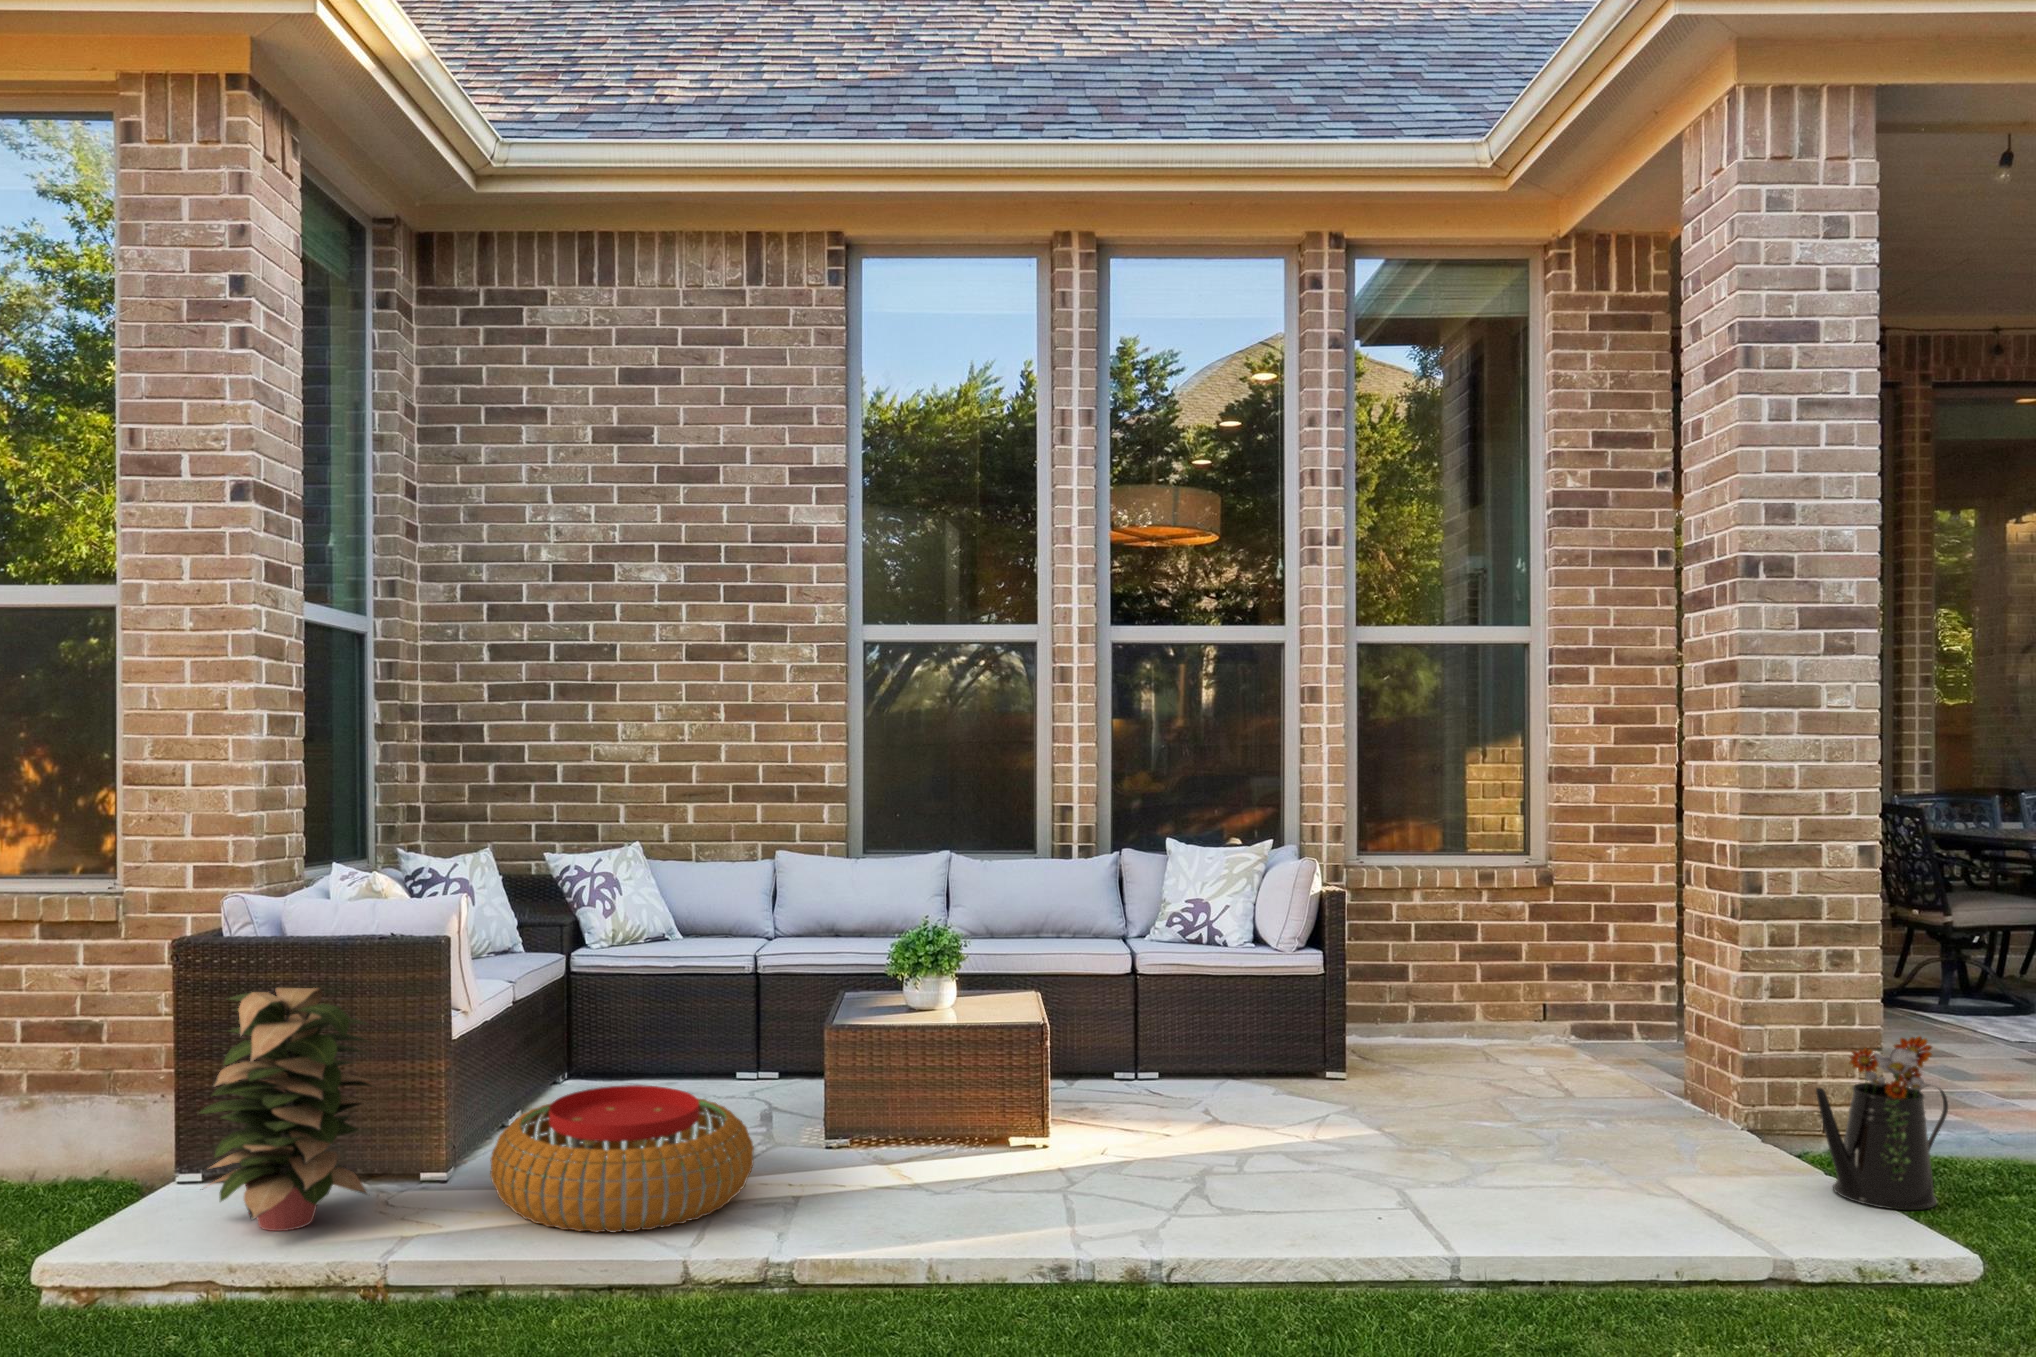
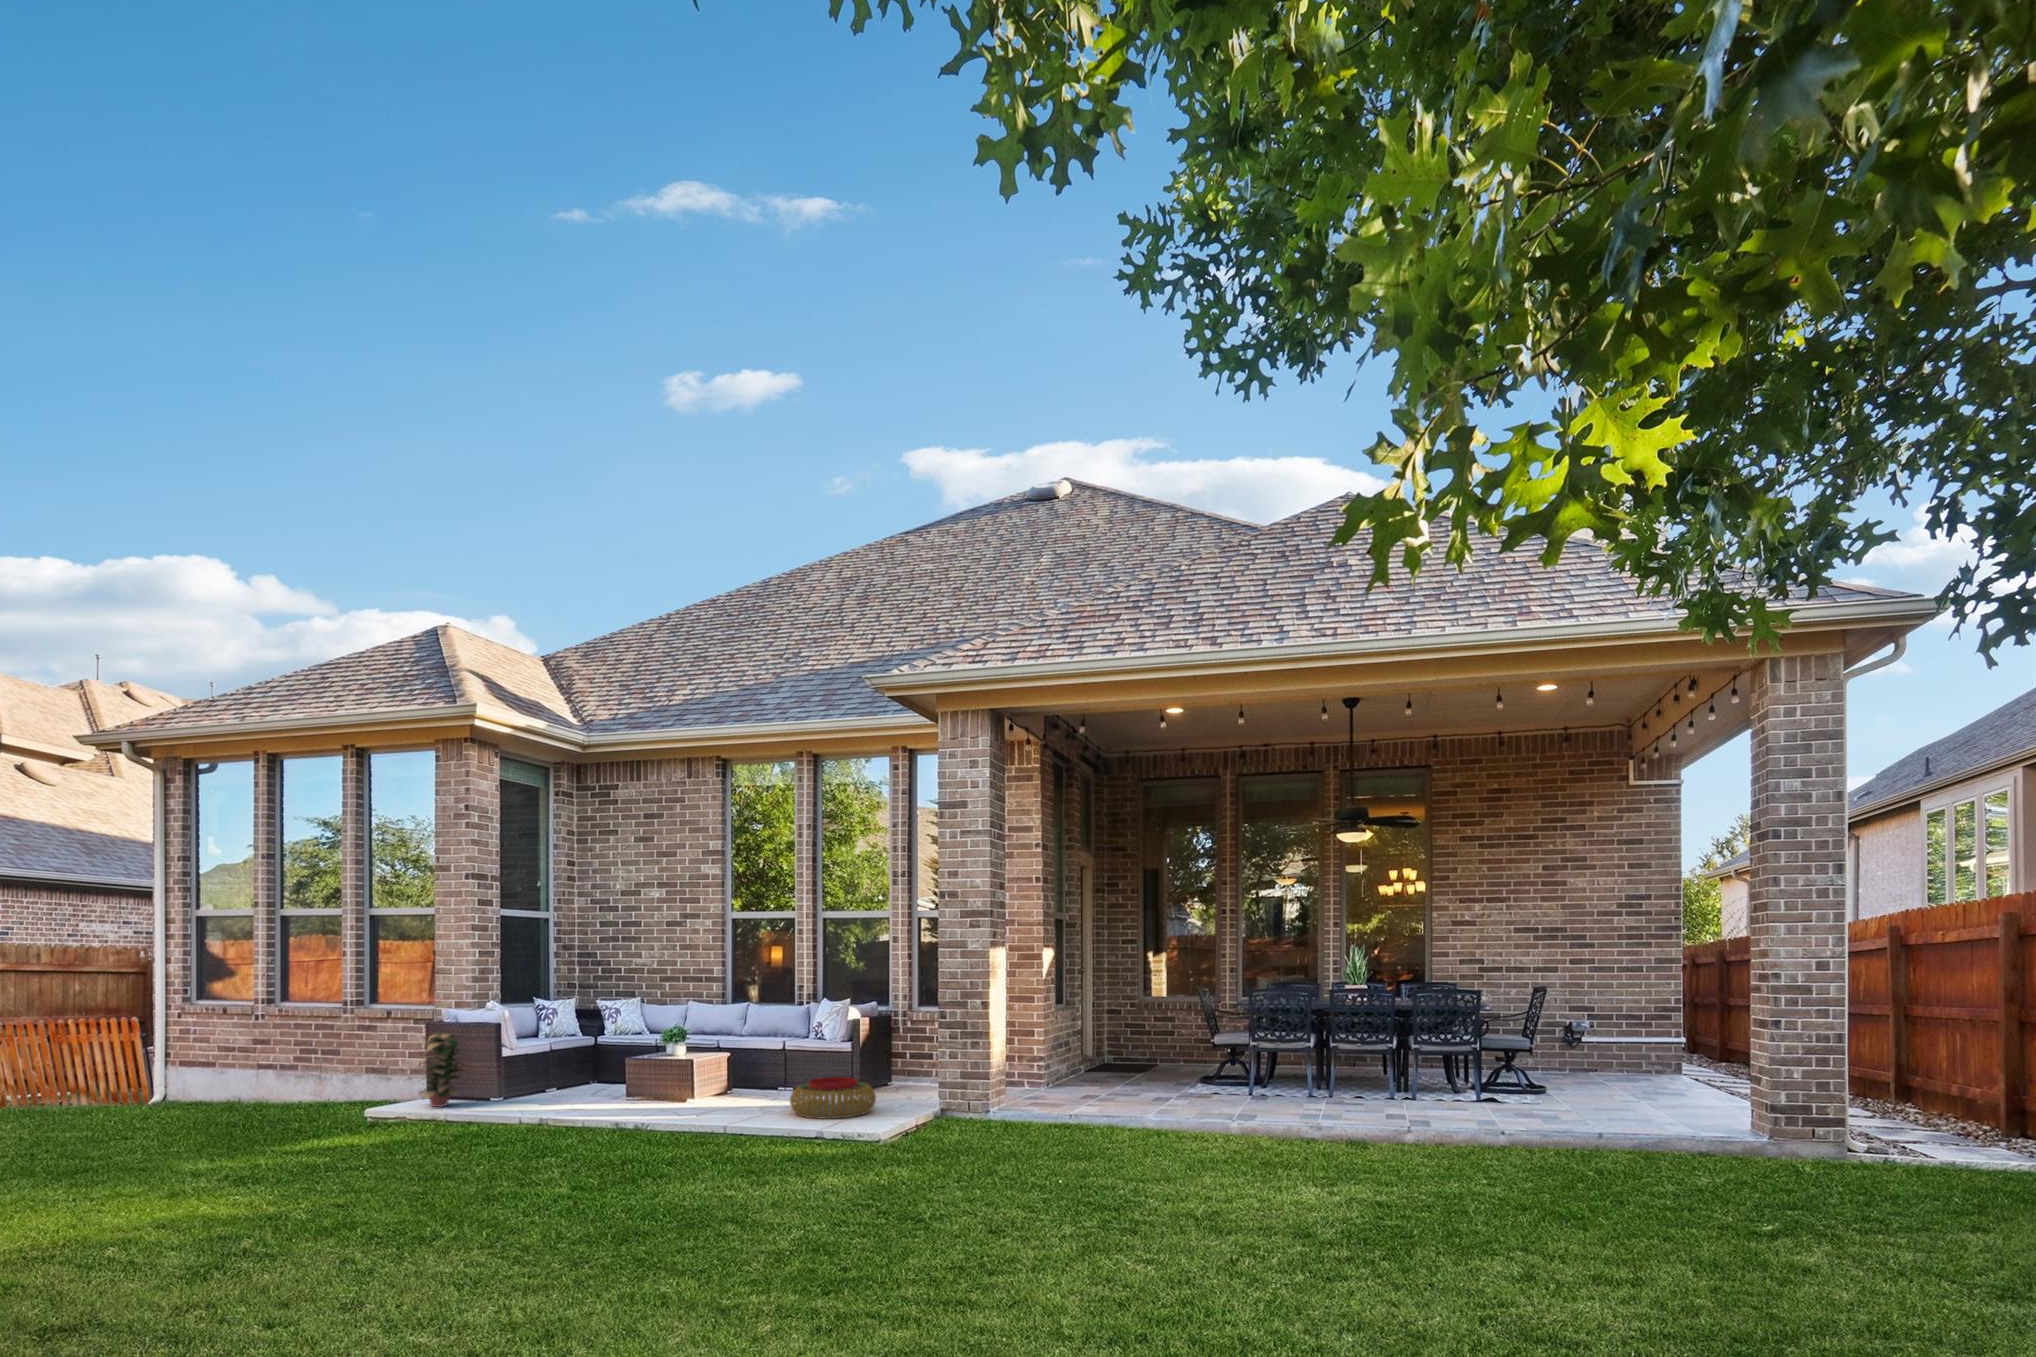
watering can: present [1816,1036,1948,1210] -> none [895,1059,944,1122]
pouf: present [490,1085,754,1232] -> present [790,1077,876,1119]

